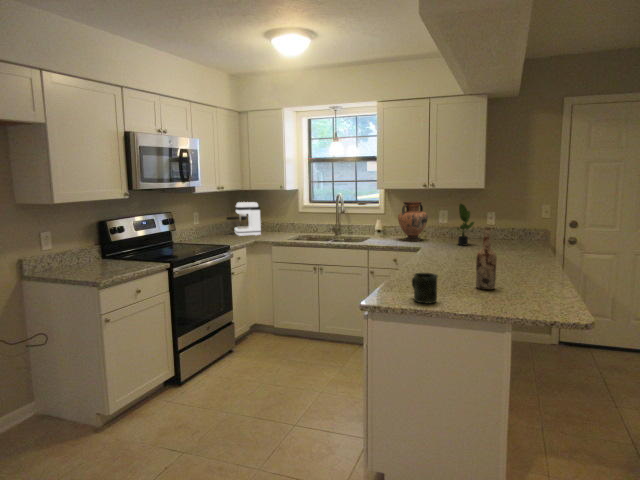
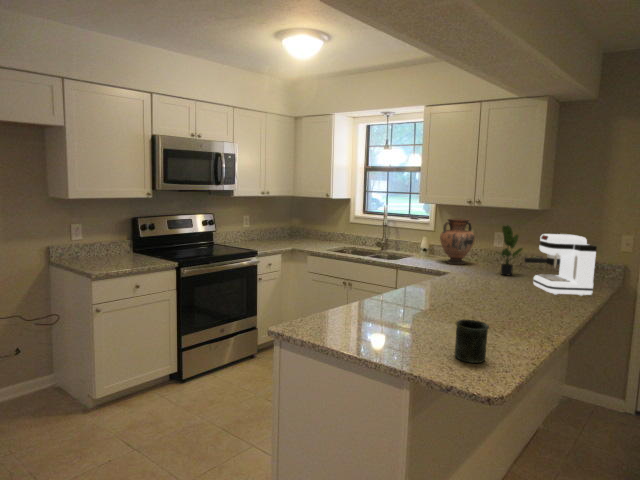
coffee maker: present [227,202,261,236] -> present [525,234,597,296]
wine bottle: present [476,228,497,290] -> none [427,256,453,333]
mug: present [412,273,438,303] -> present [455,320,489,363]

